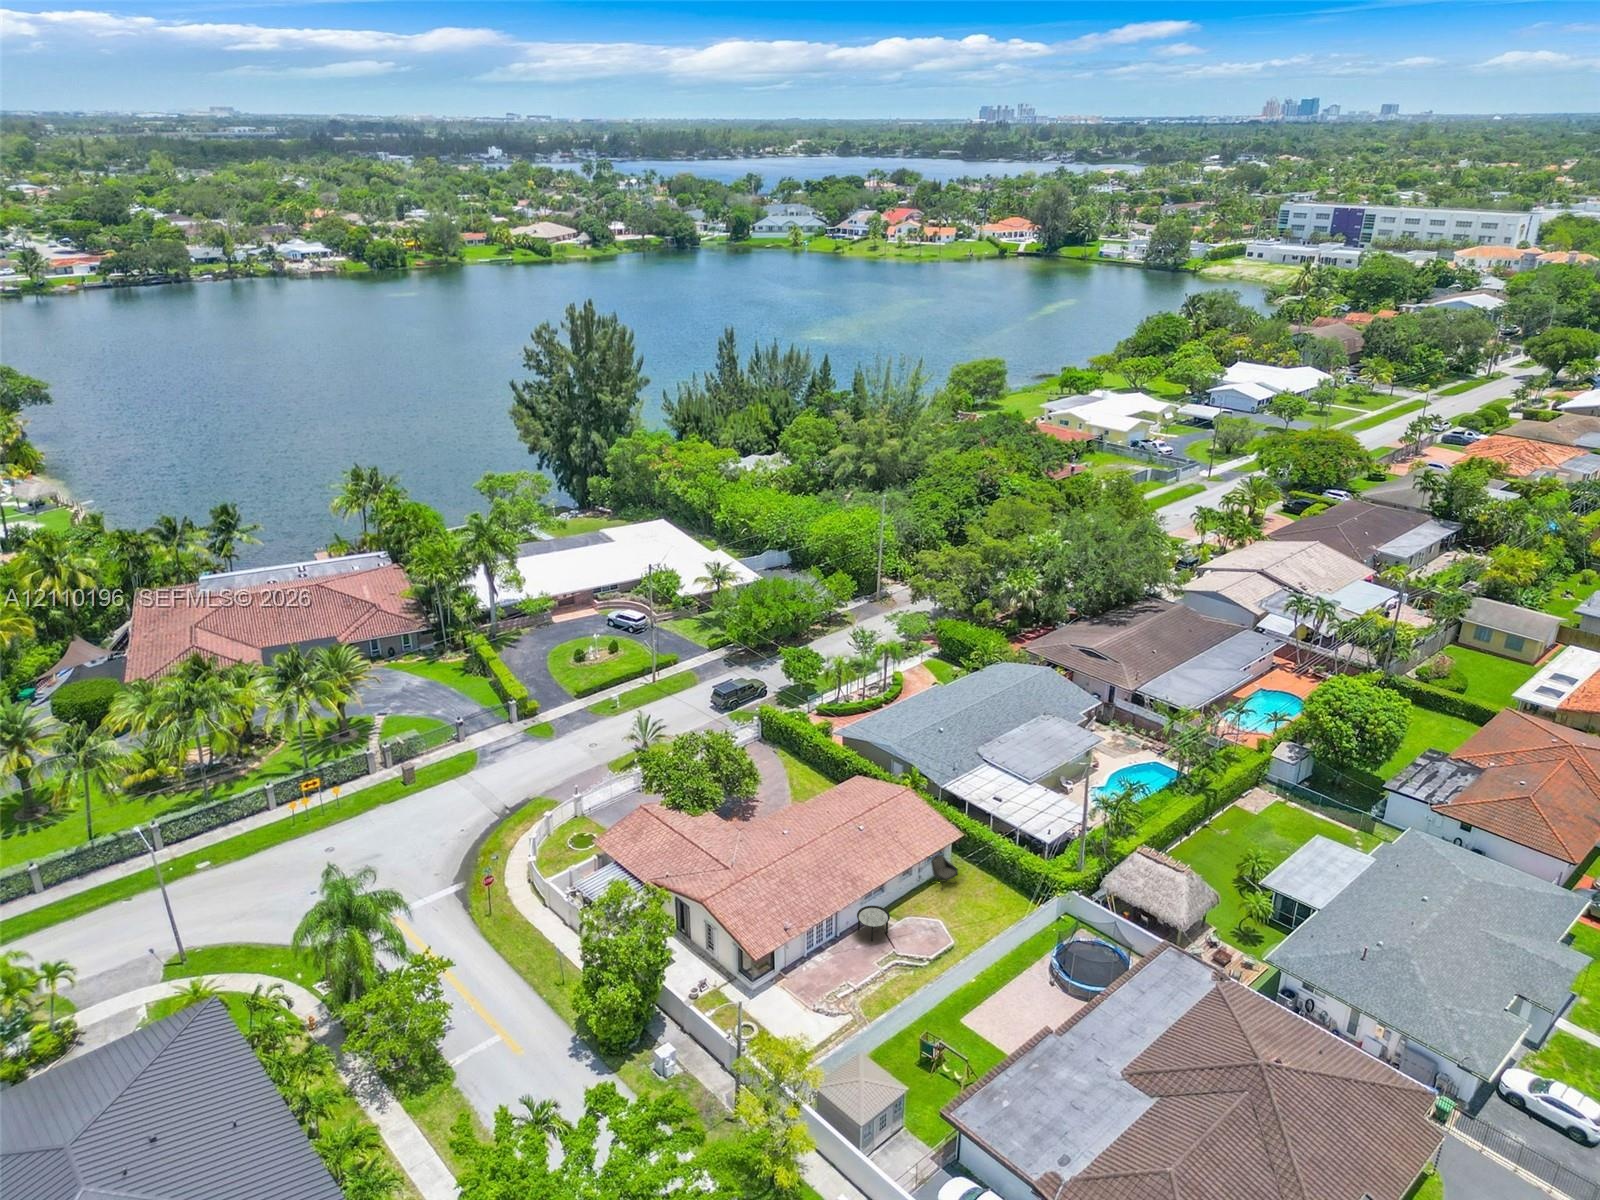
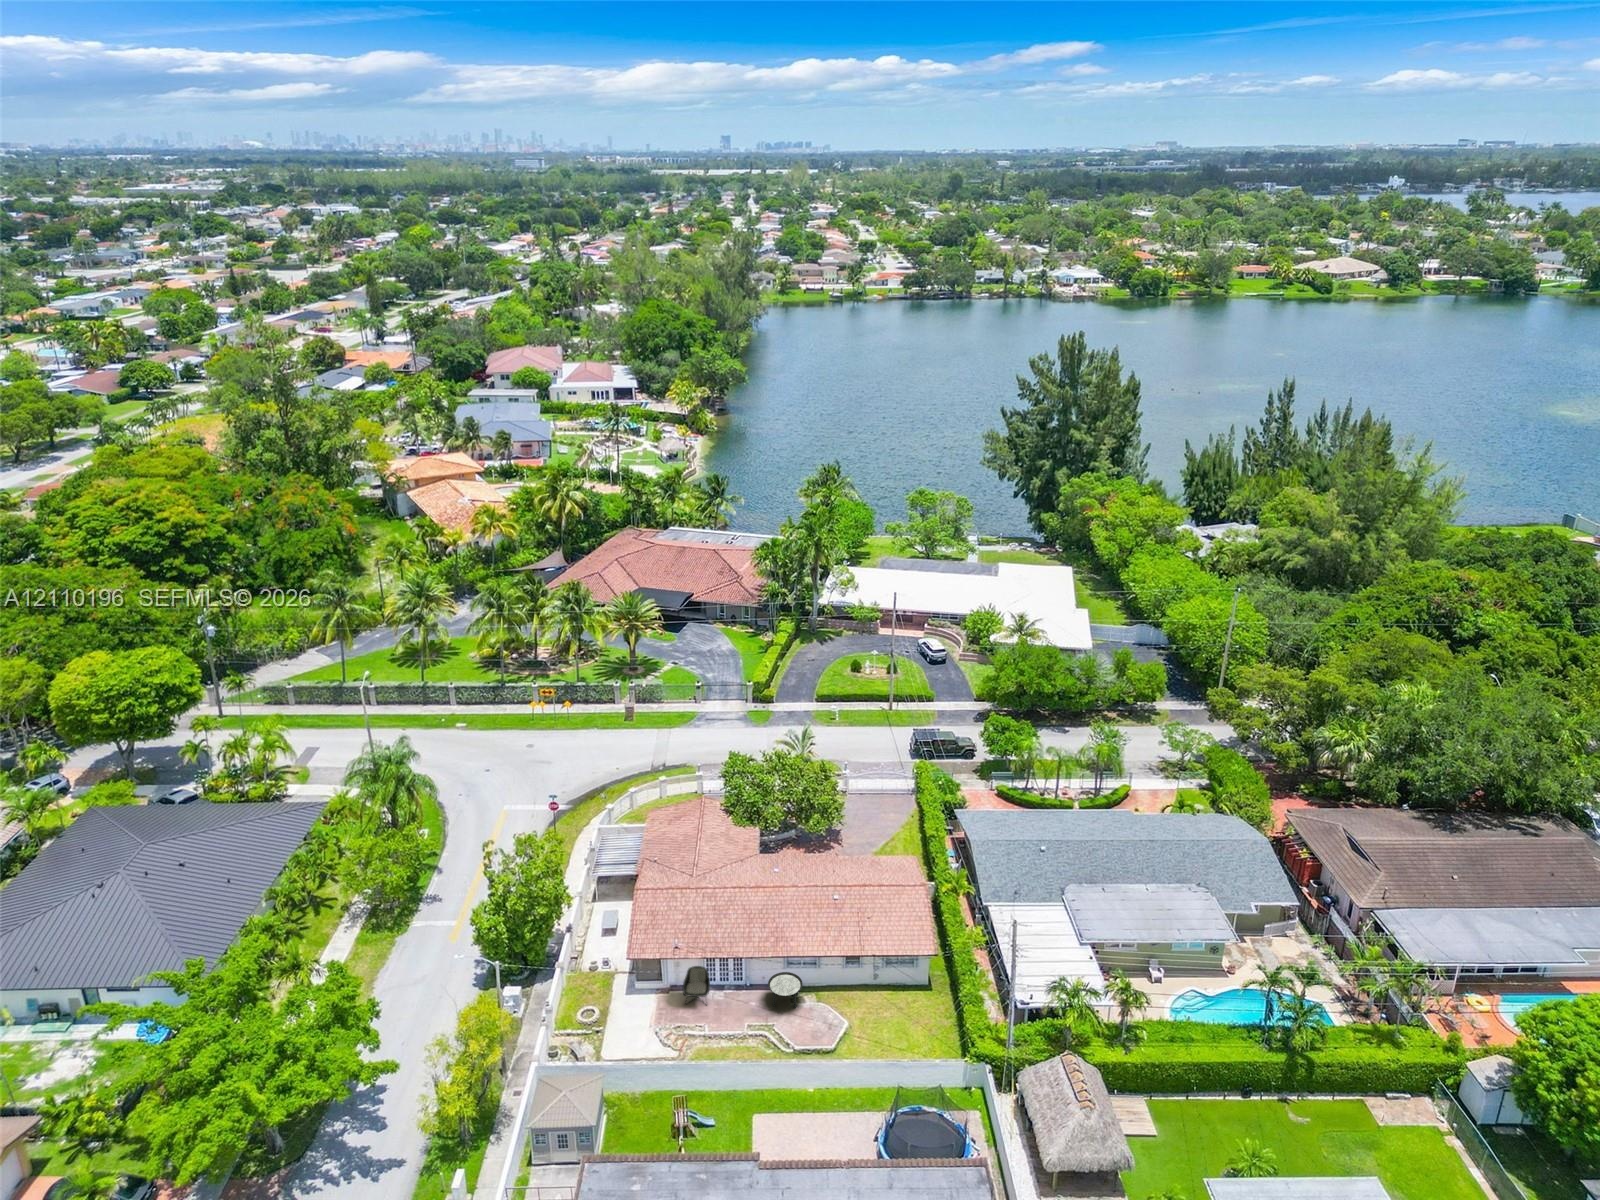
lounge chair: present [931,855,958,882] -> present [683,966,710,1004]

